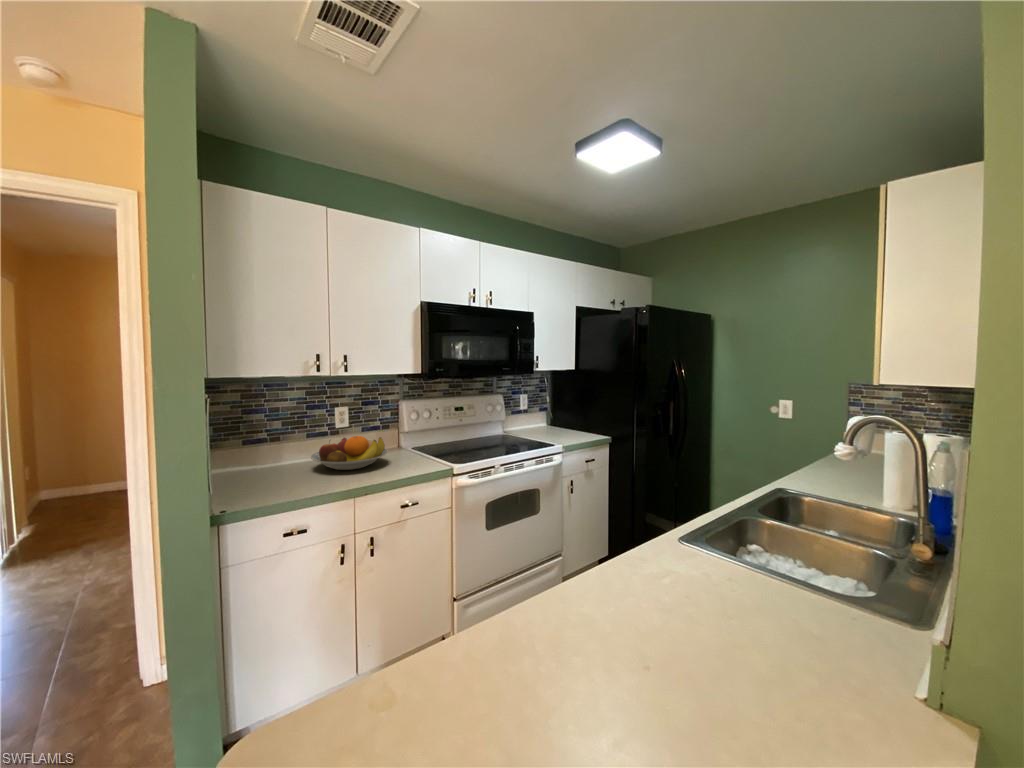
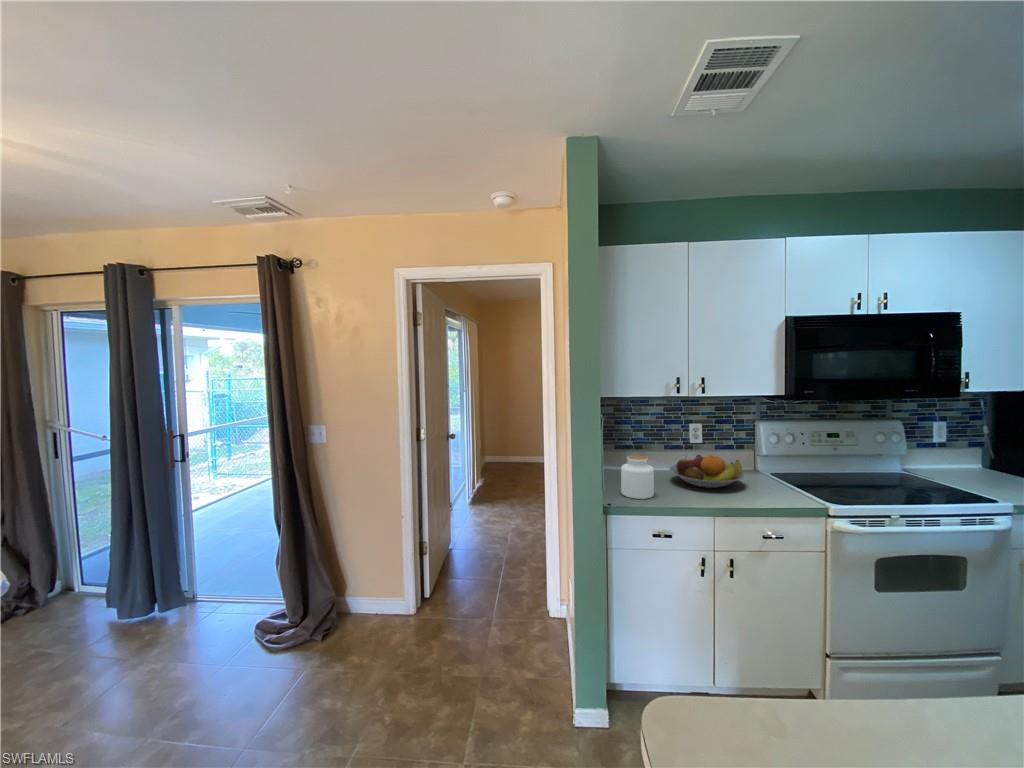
jar: none [244,443,288,496] -> present [621,455,654,499]

